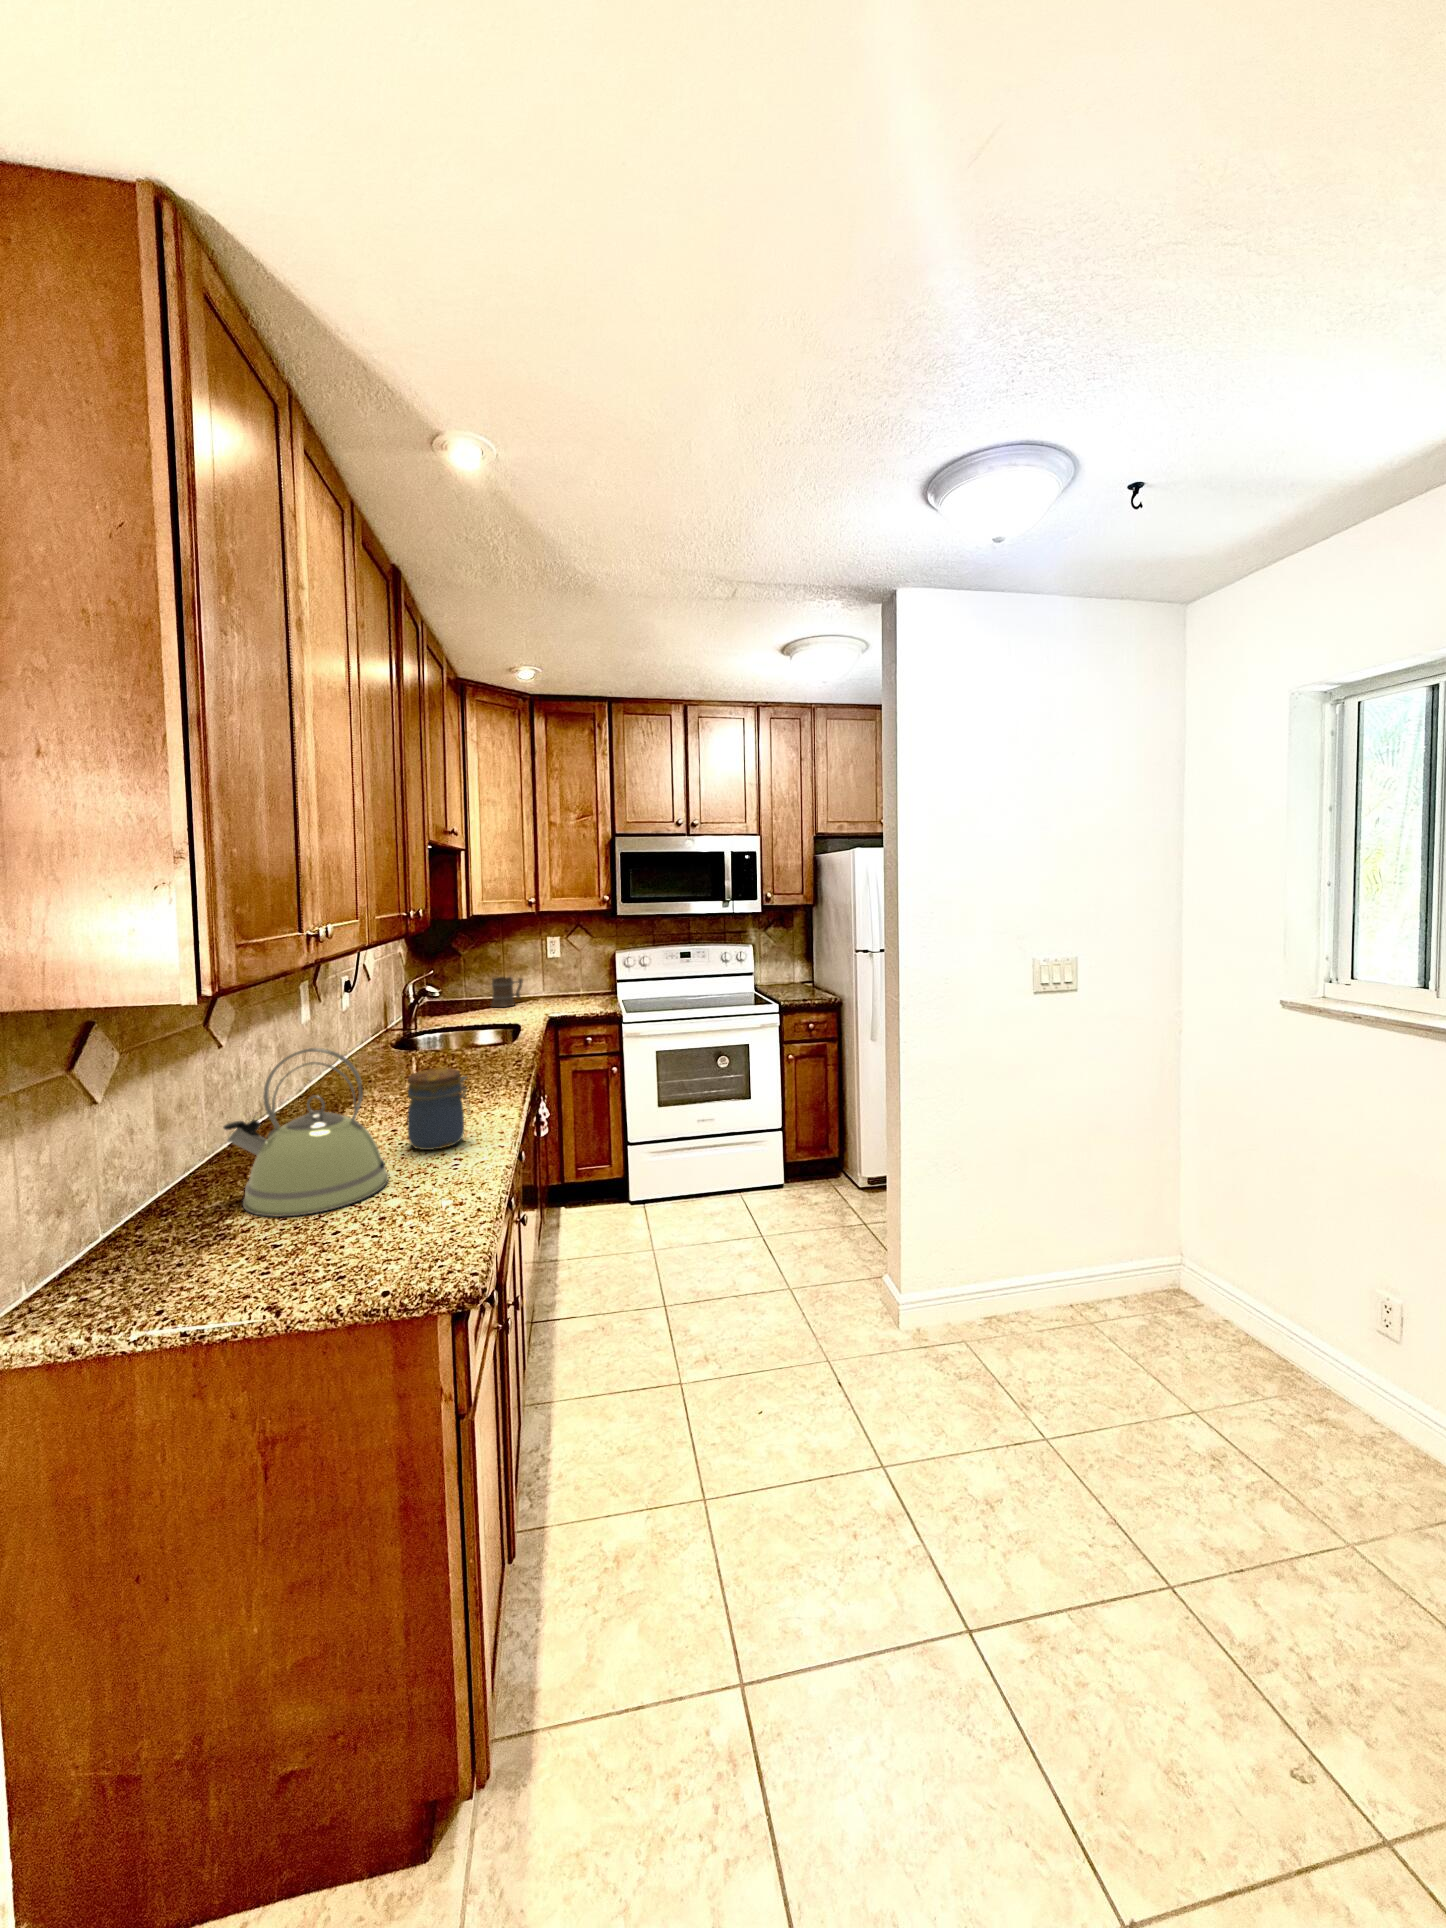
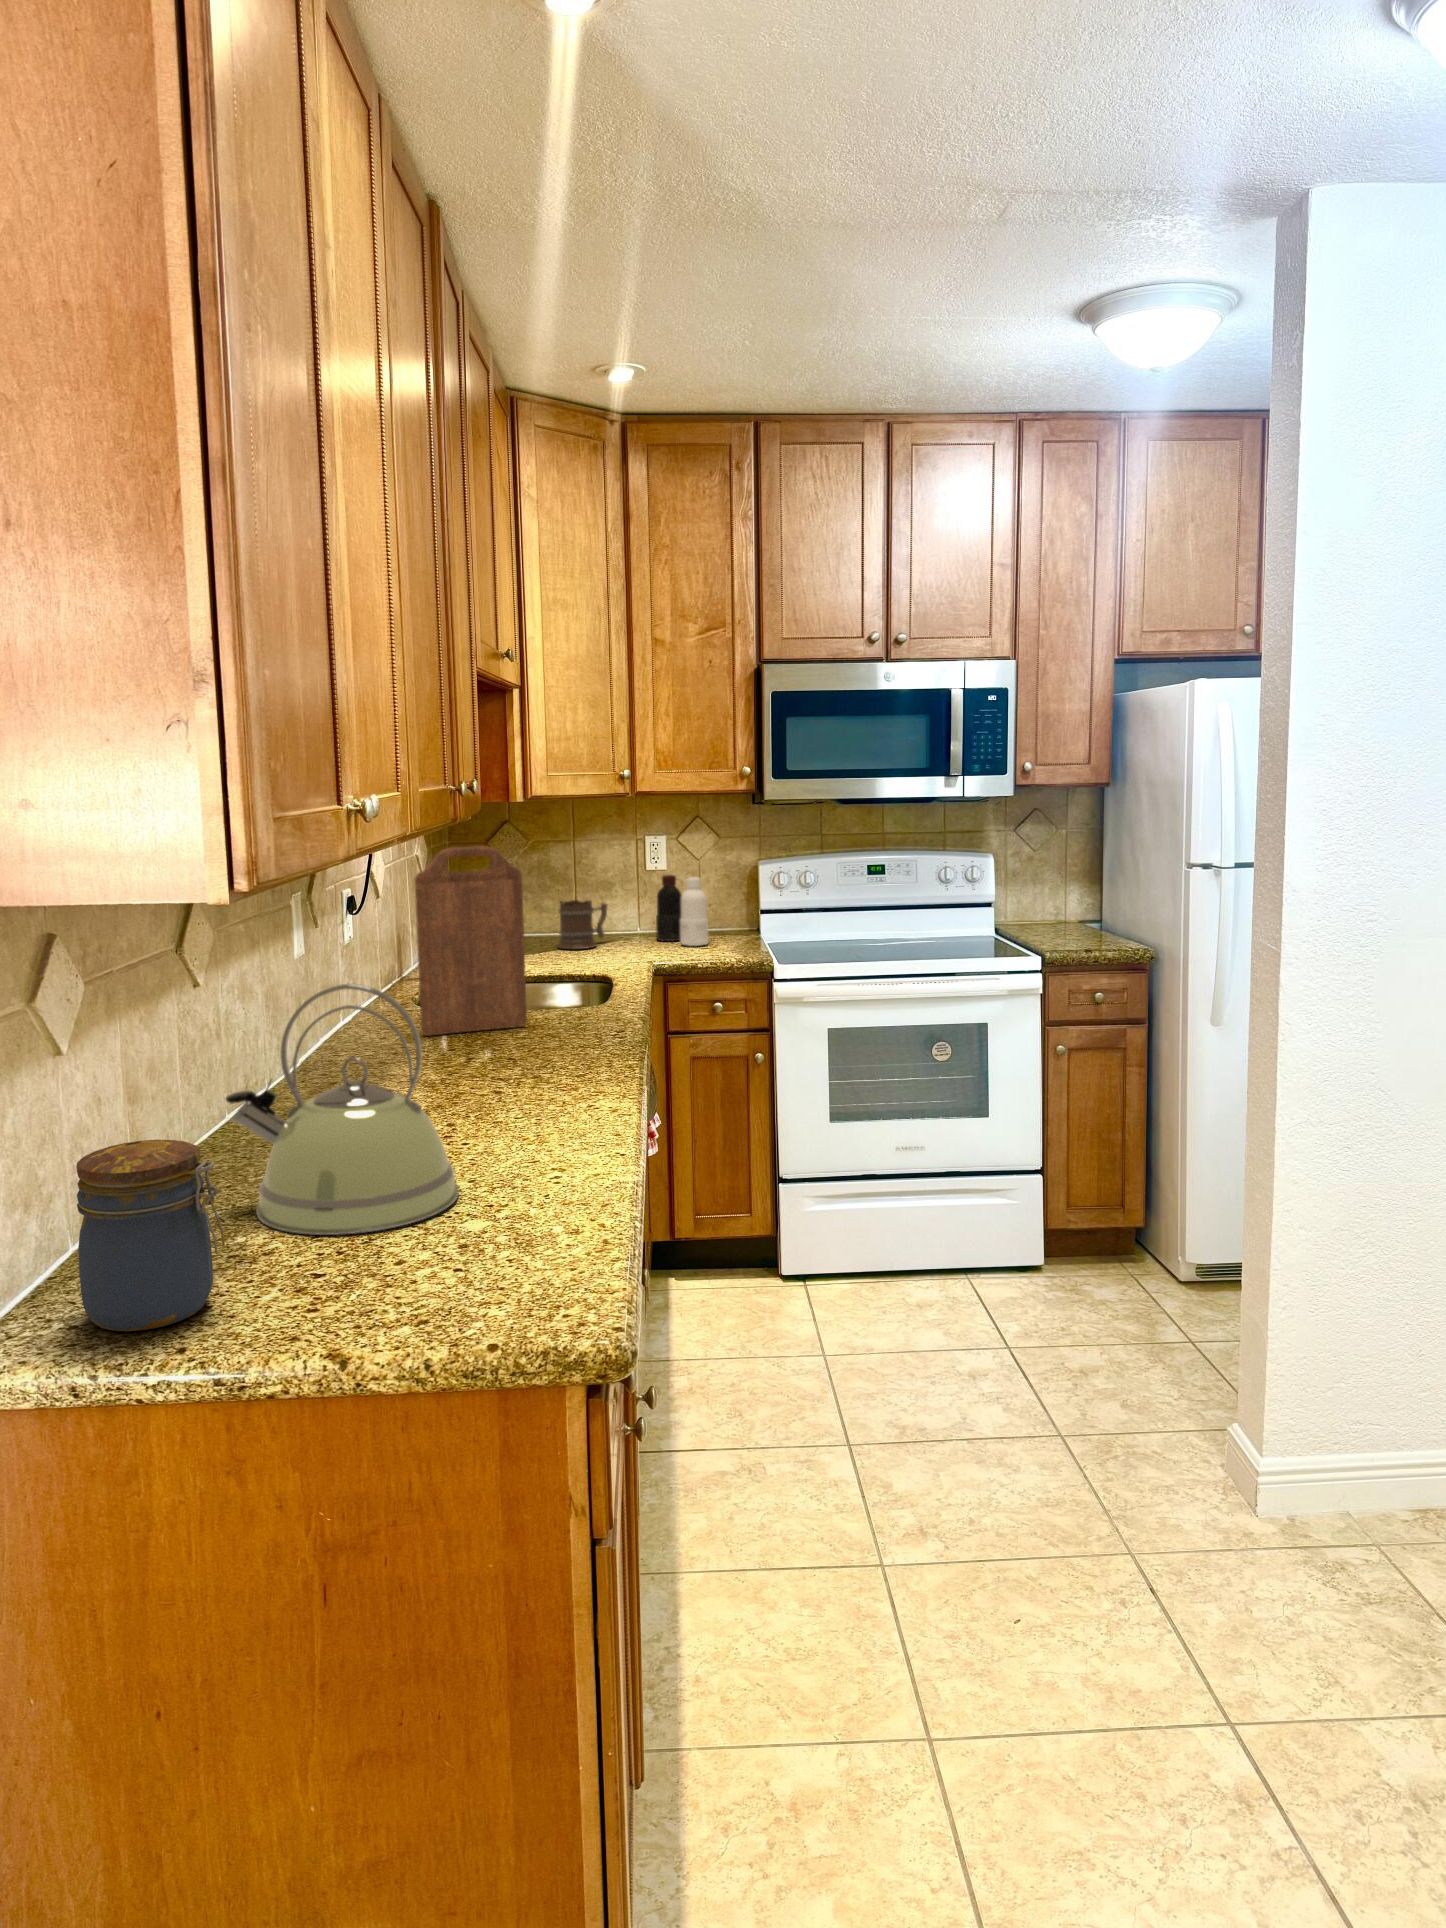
cutting board: none [385,949,460,1069] -> present [415,846,527,1036]
bottle: none [553,960,585,1003] -> present [656,875,709,946]
jar: present [408,1068,469,1150] -> present [76,1140,225,1331]

